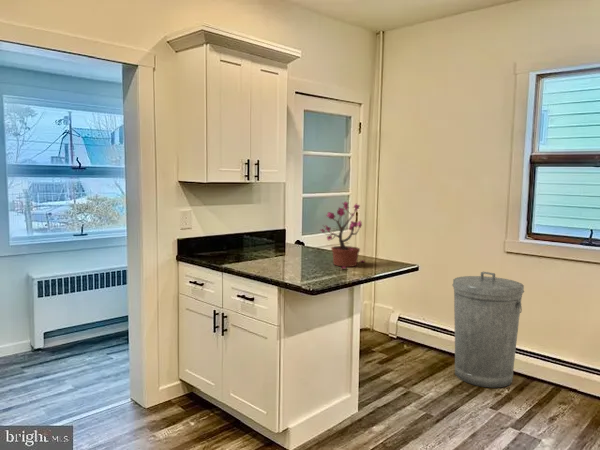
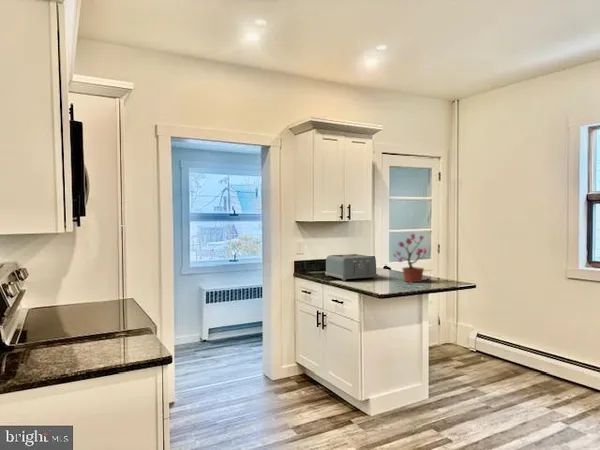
toaster: none [224,228,297,267] -> present [325,254,377,281]
trash can: present [453,272,524,388] -> none [516,293,582,393]

